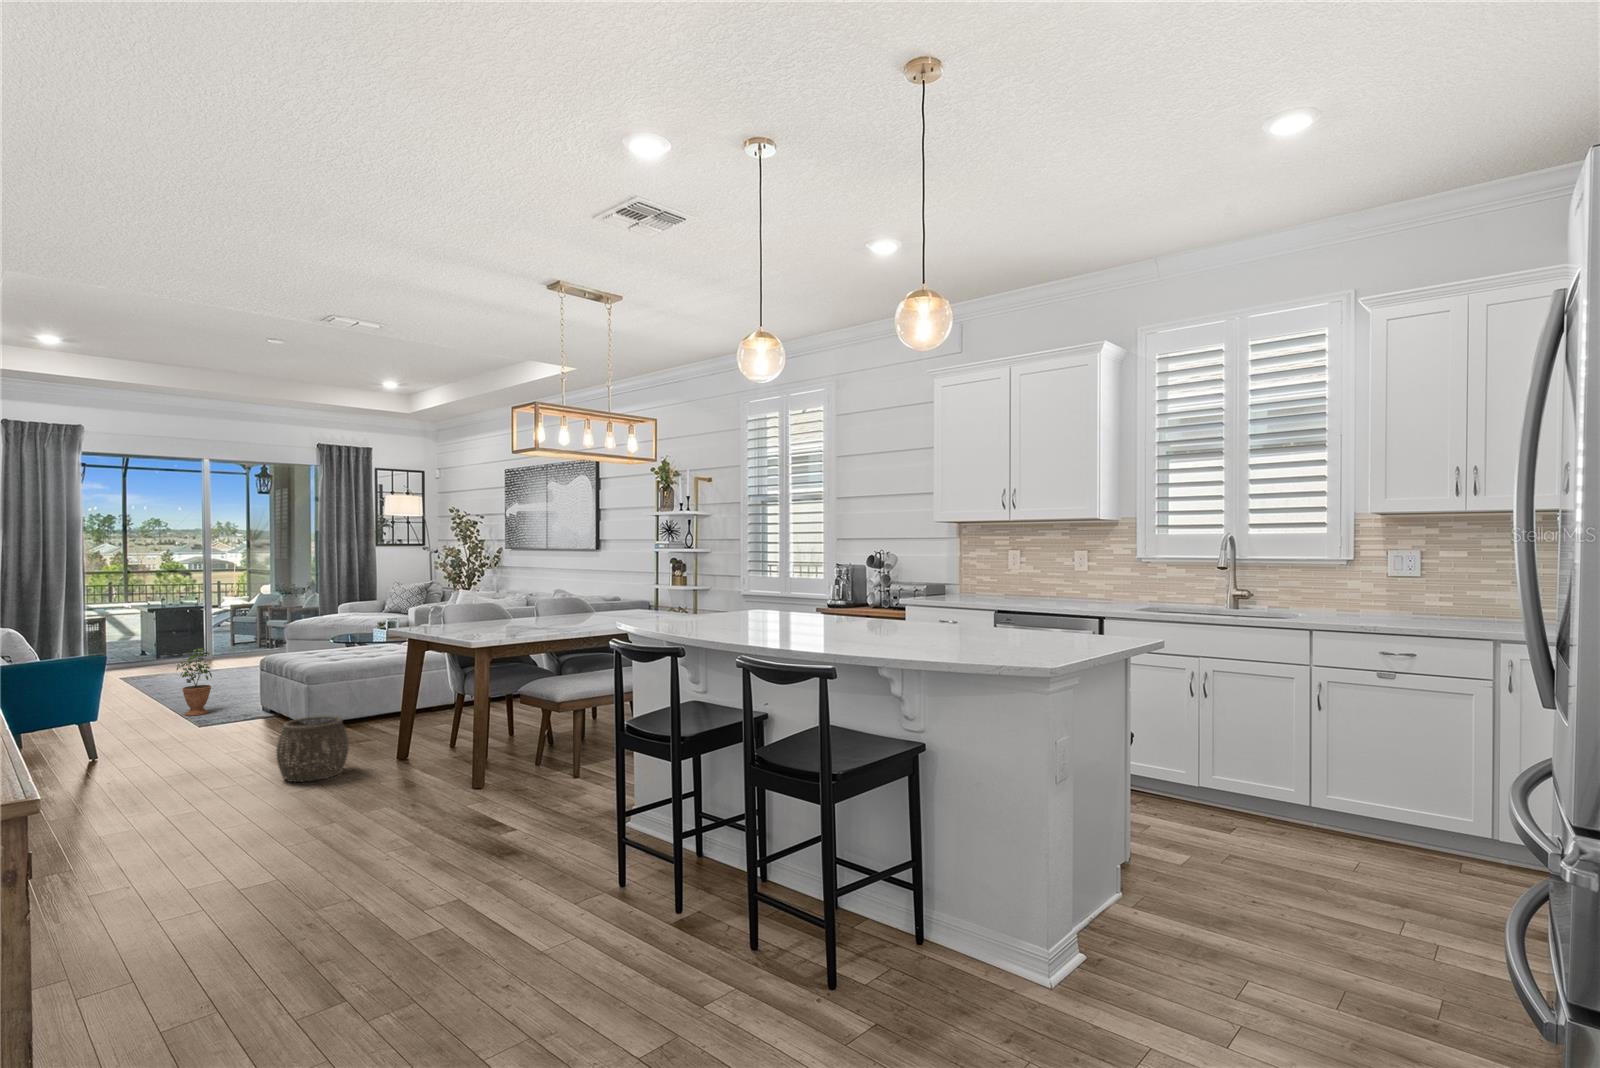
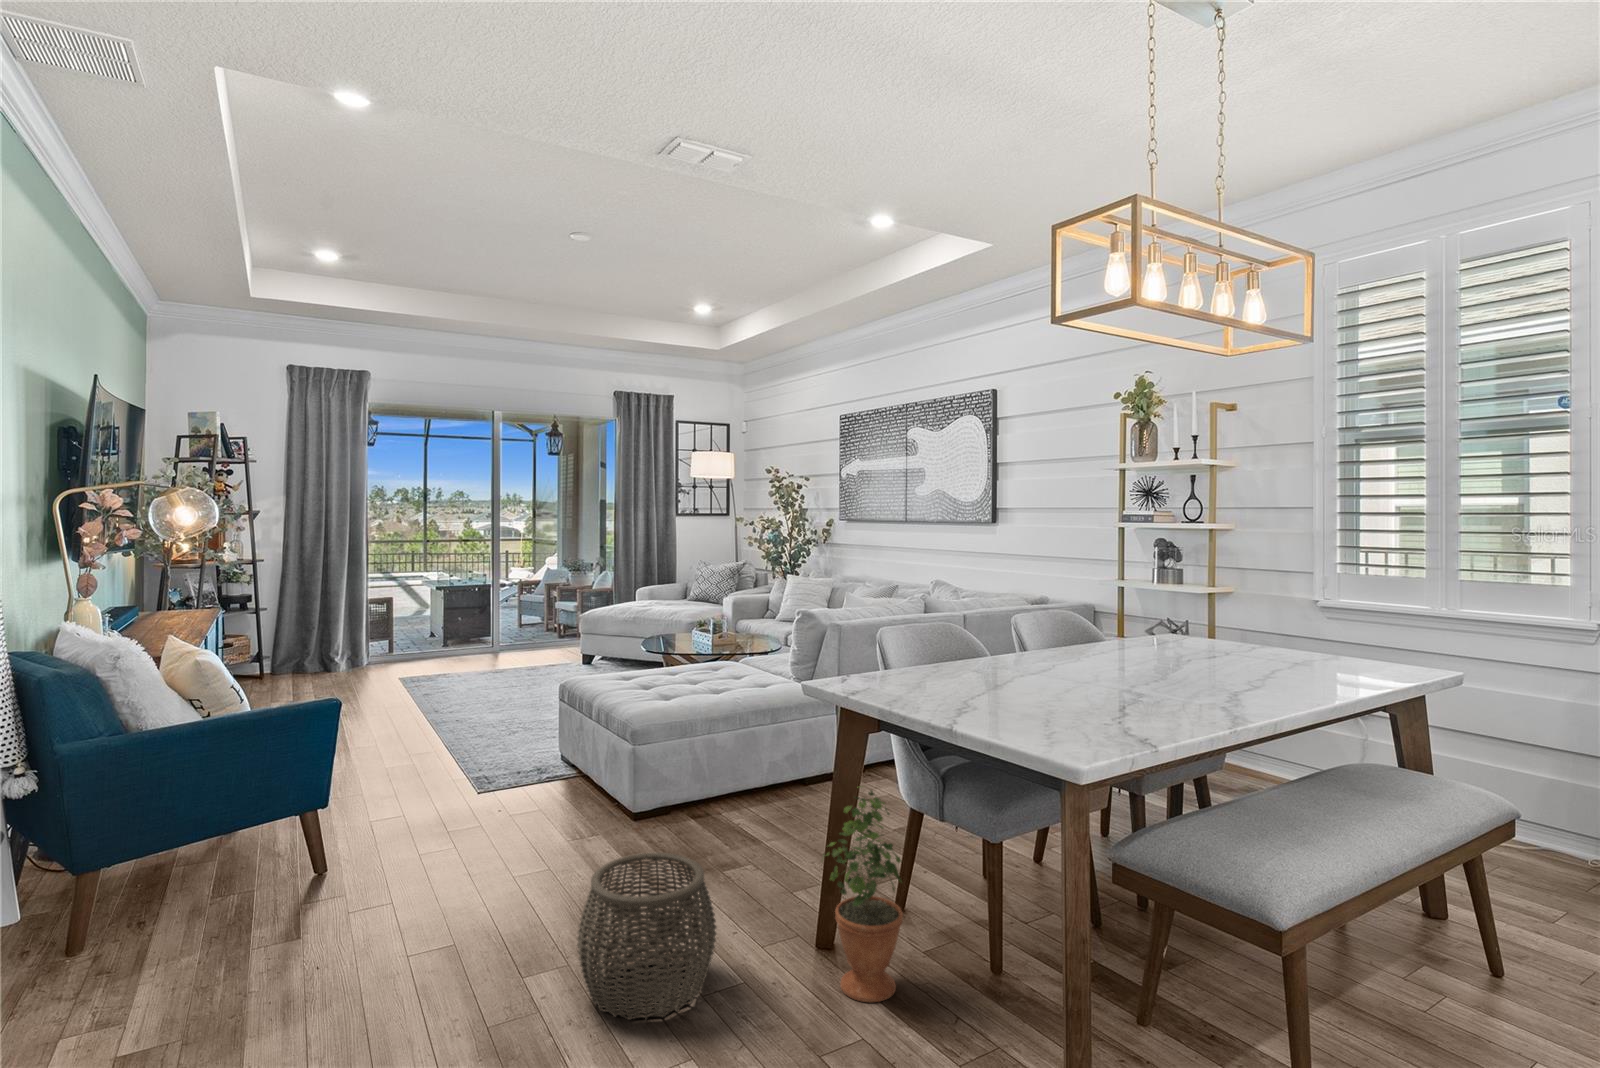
potted plant: present [177,647,212,716] -> present [823,786,903,1002]

